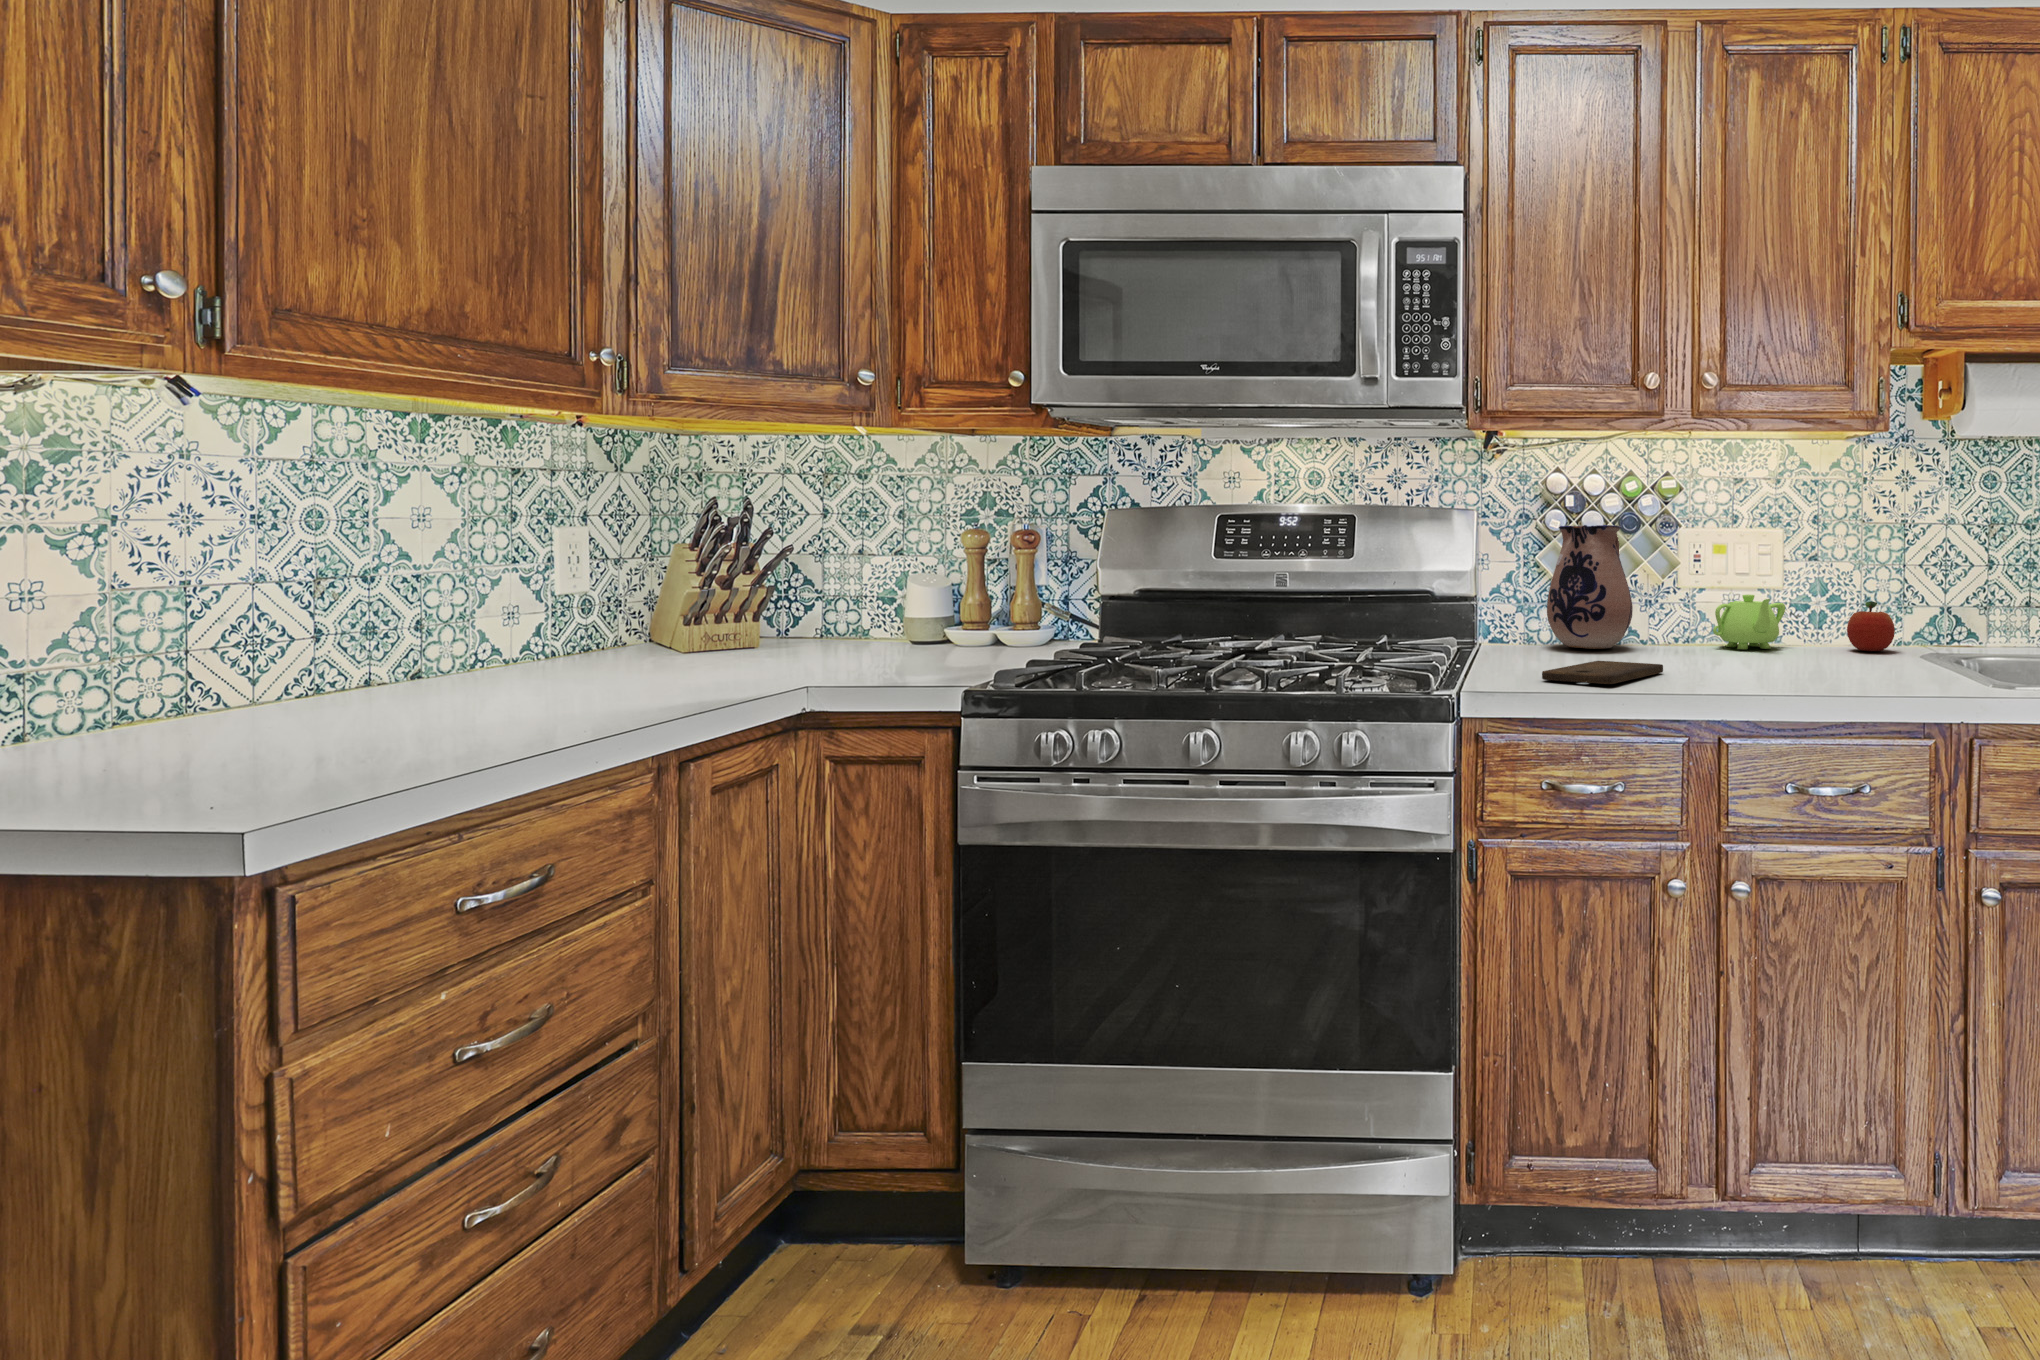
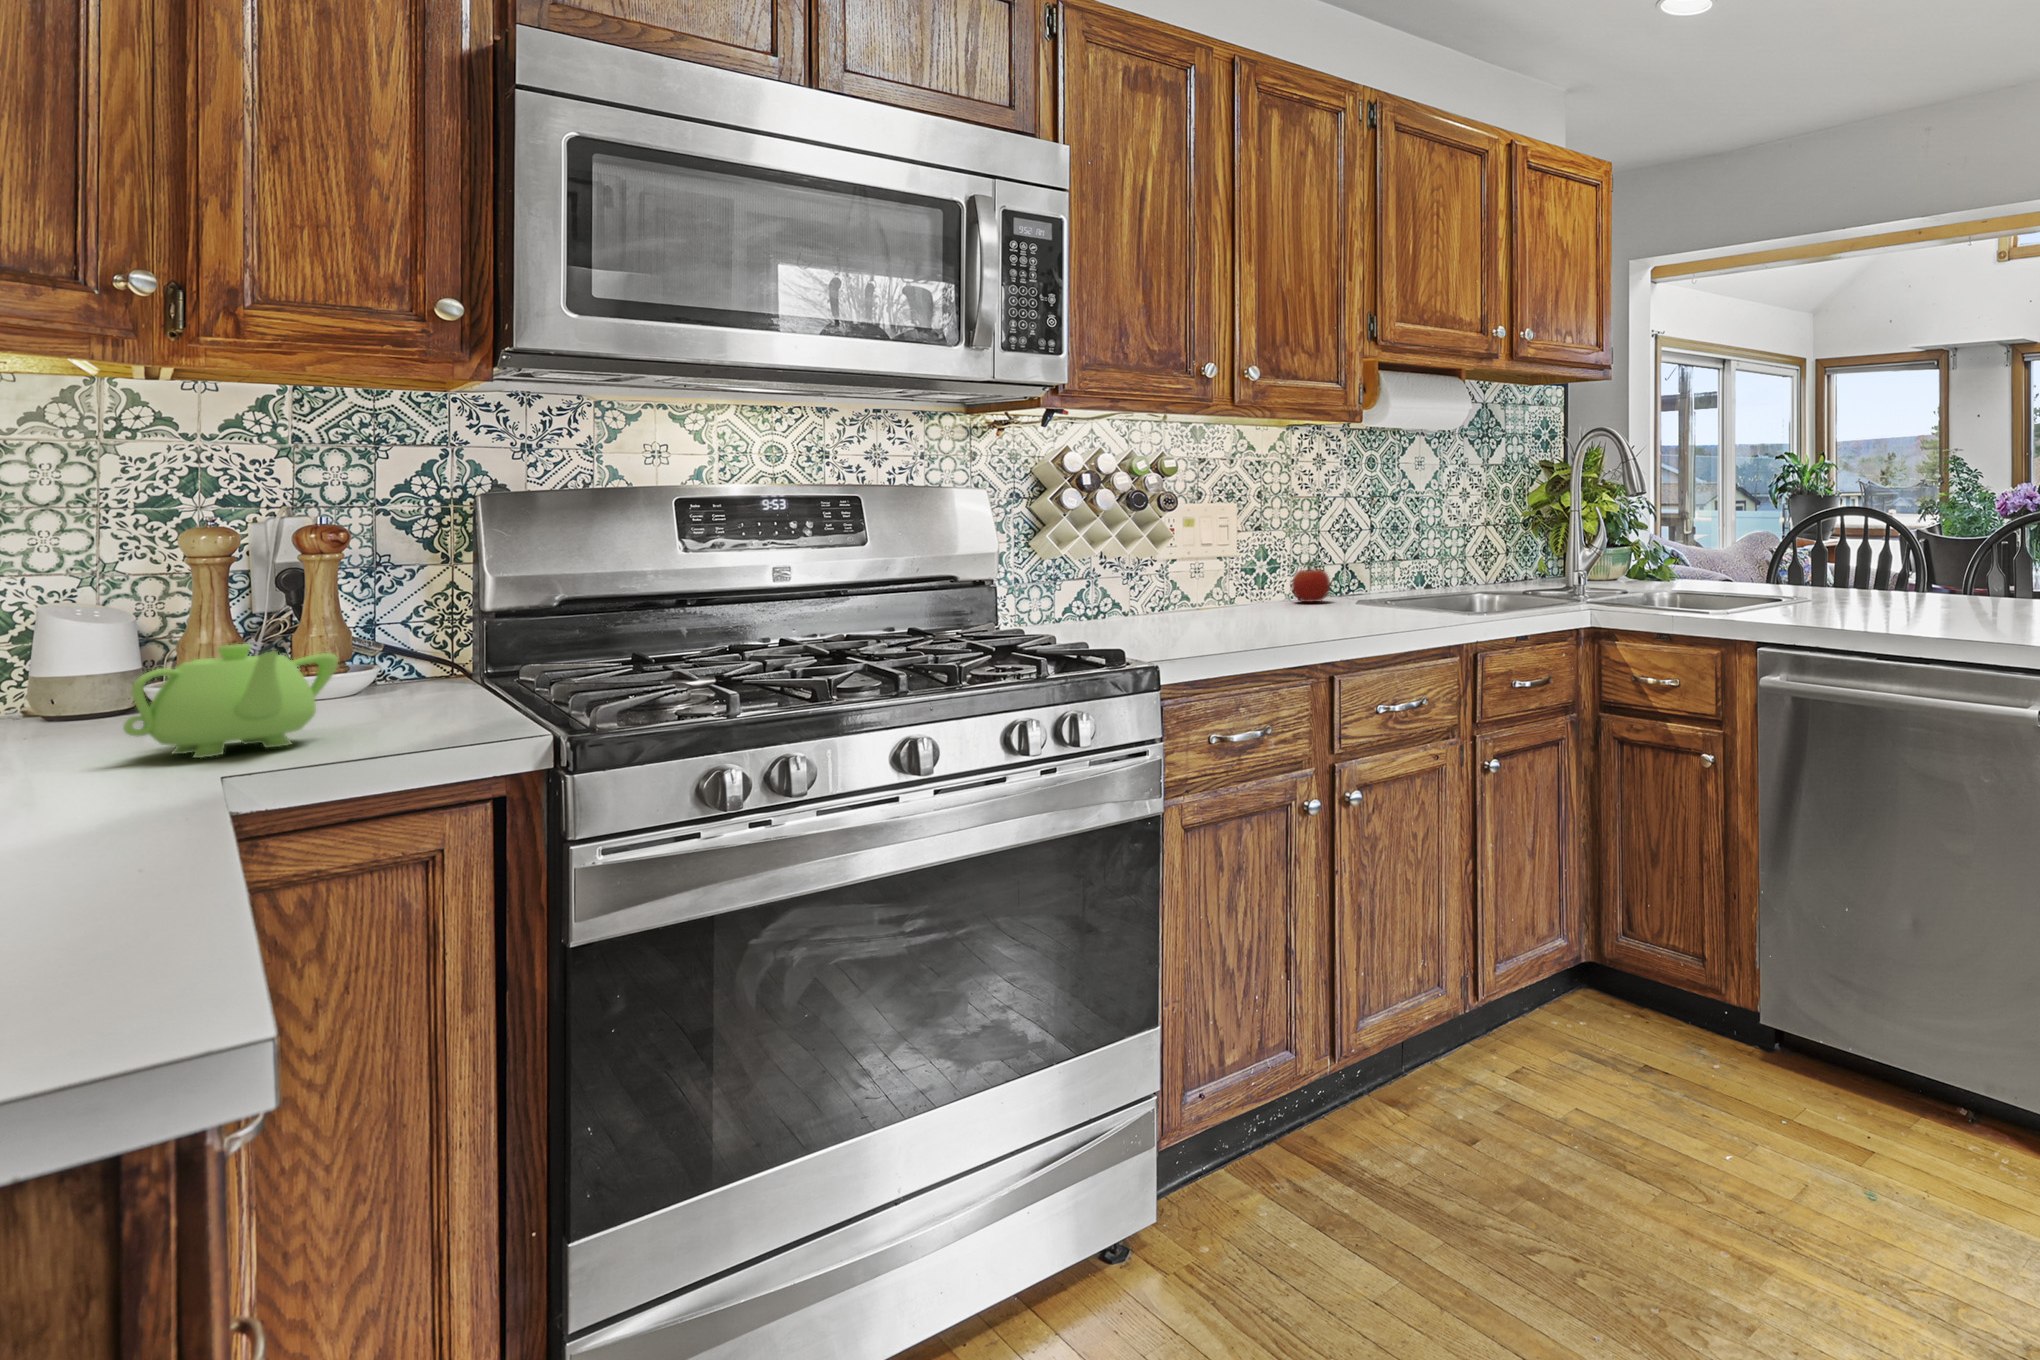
ceramic pitcher: present [1547,525,1633,649] -> none [1054,501,1142,622]
teapot: present [1713,595,1785,649] -> present [123,644,338,758]
cutting board: present [1542,661,1663,684] -> none [1176,623,1258,645]

